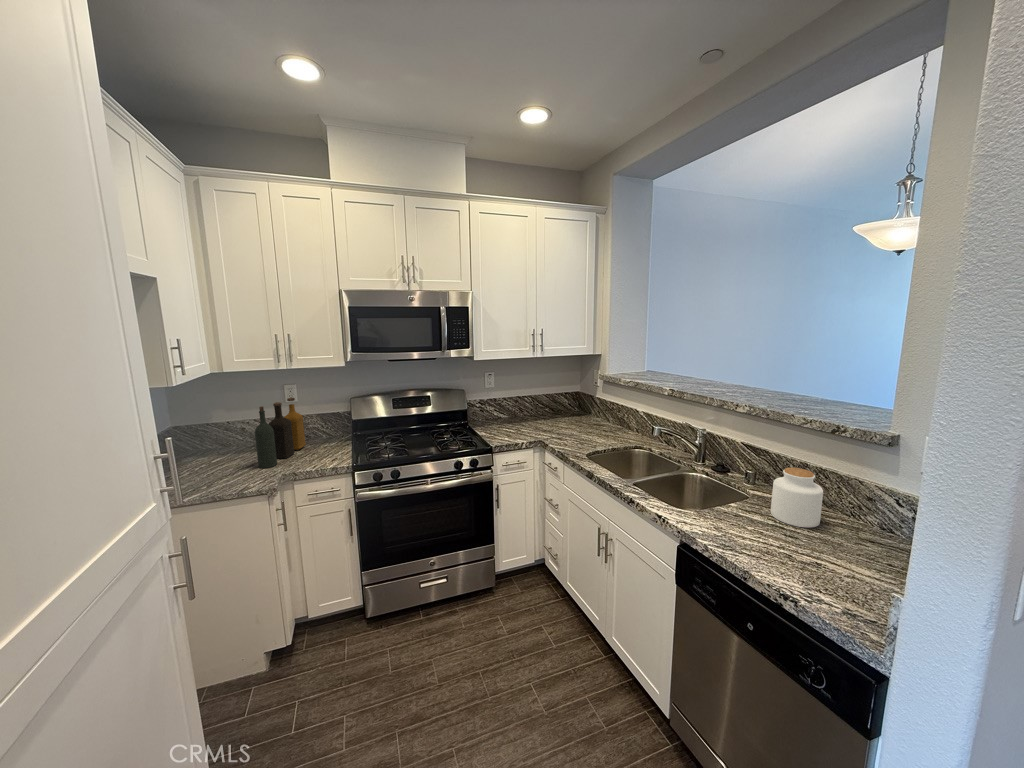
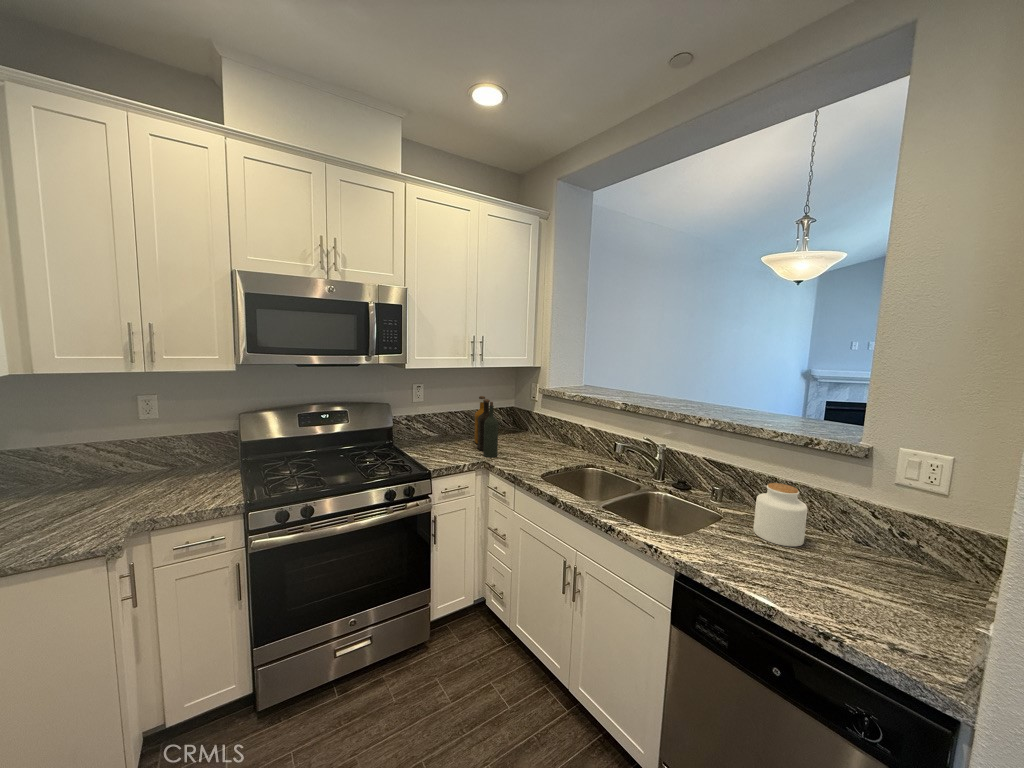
bottle: present [255,398,306,468] -> present [474,396,498,457]

